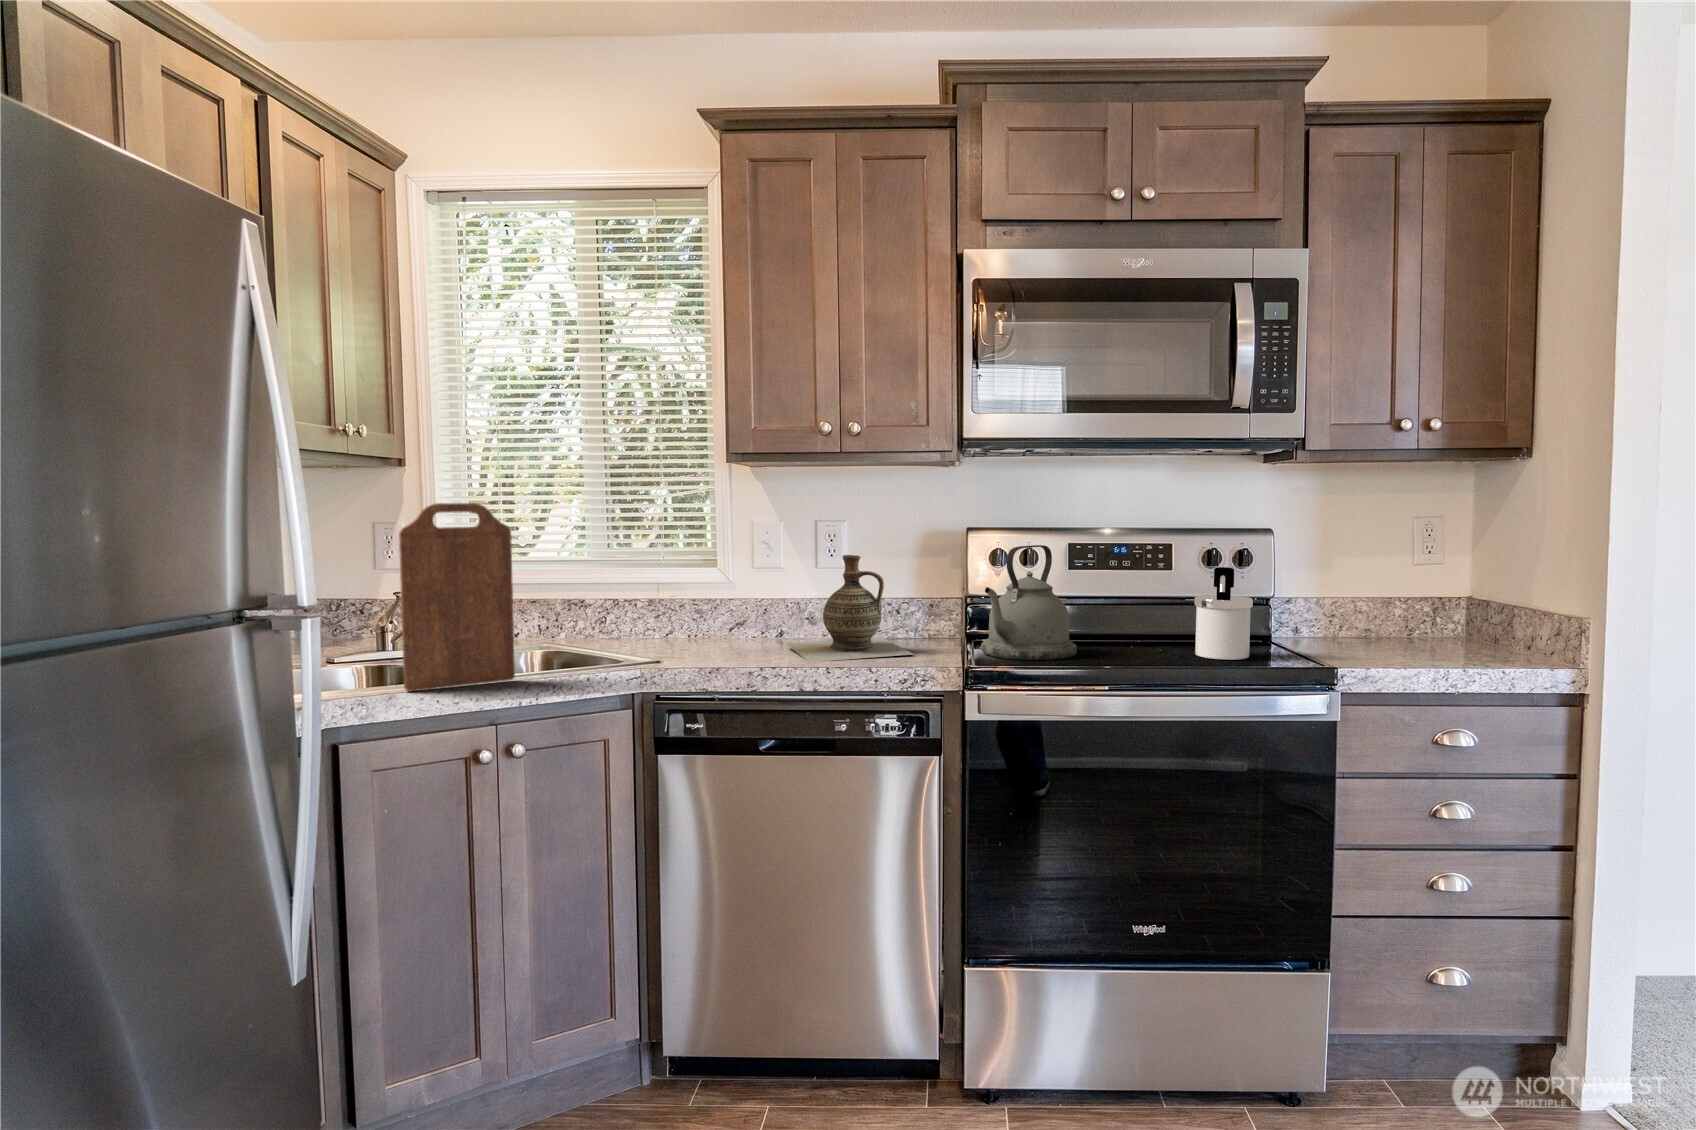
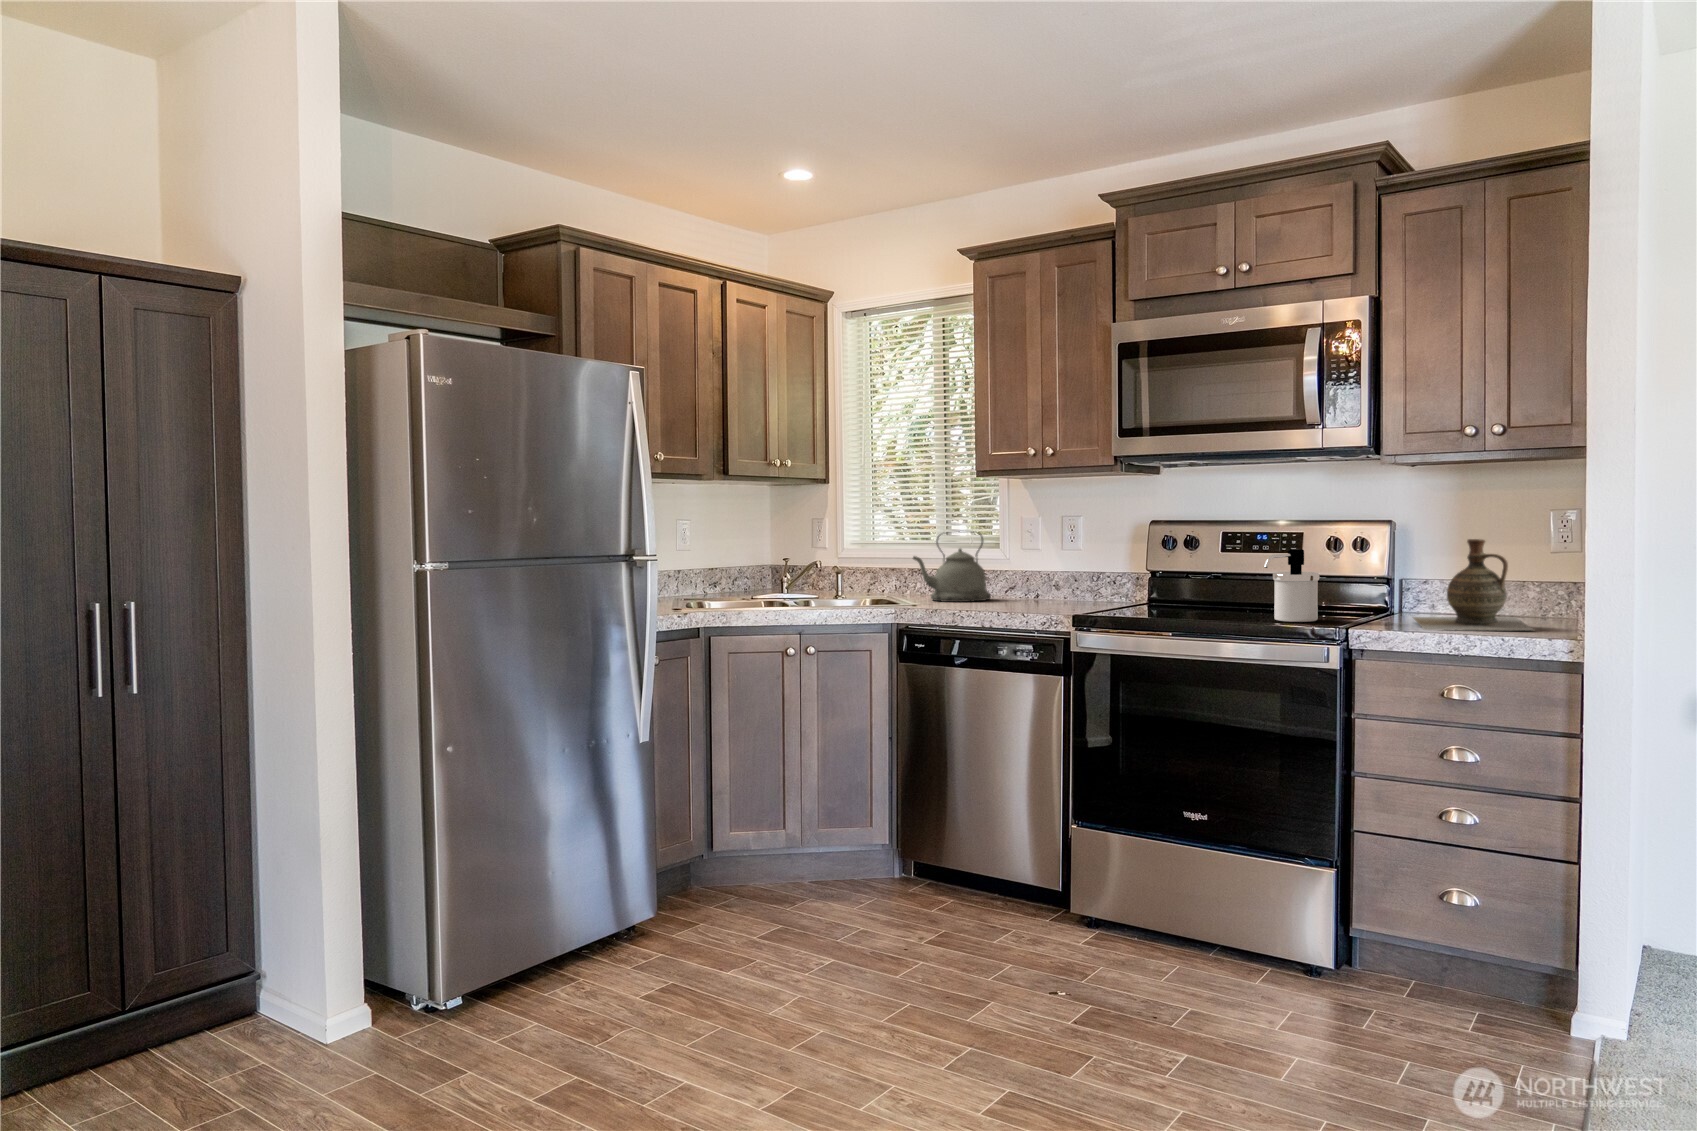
cutting board: present [399,503,515,691] -> none [757,505,818,608]
kettle: present [981,545,1077,660] -> present [913,531,991,602]
ceramic jug: present [785,555,913,662] -> present [1414,539,1533,630]

